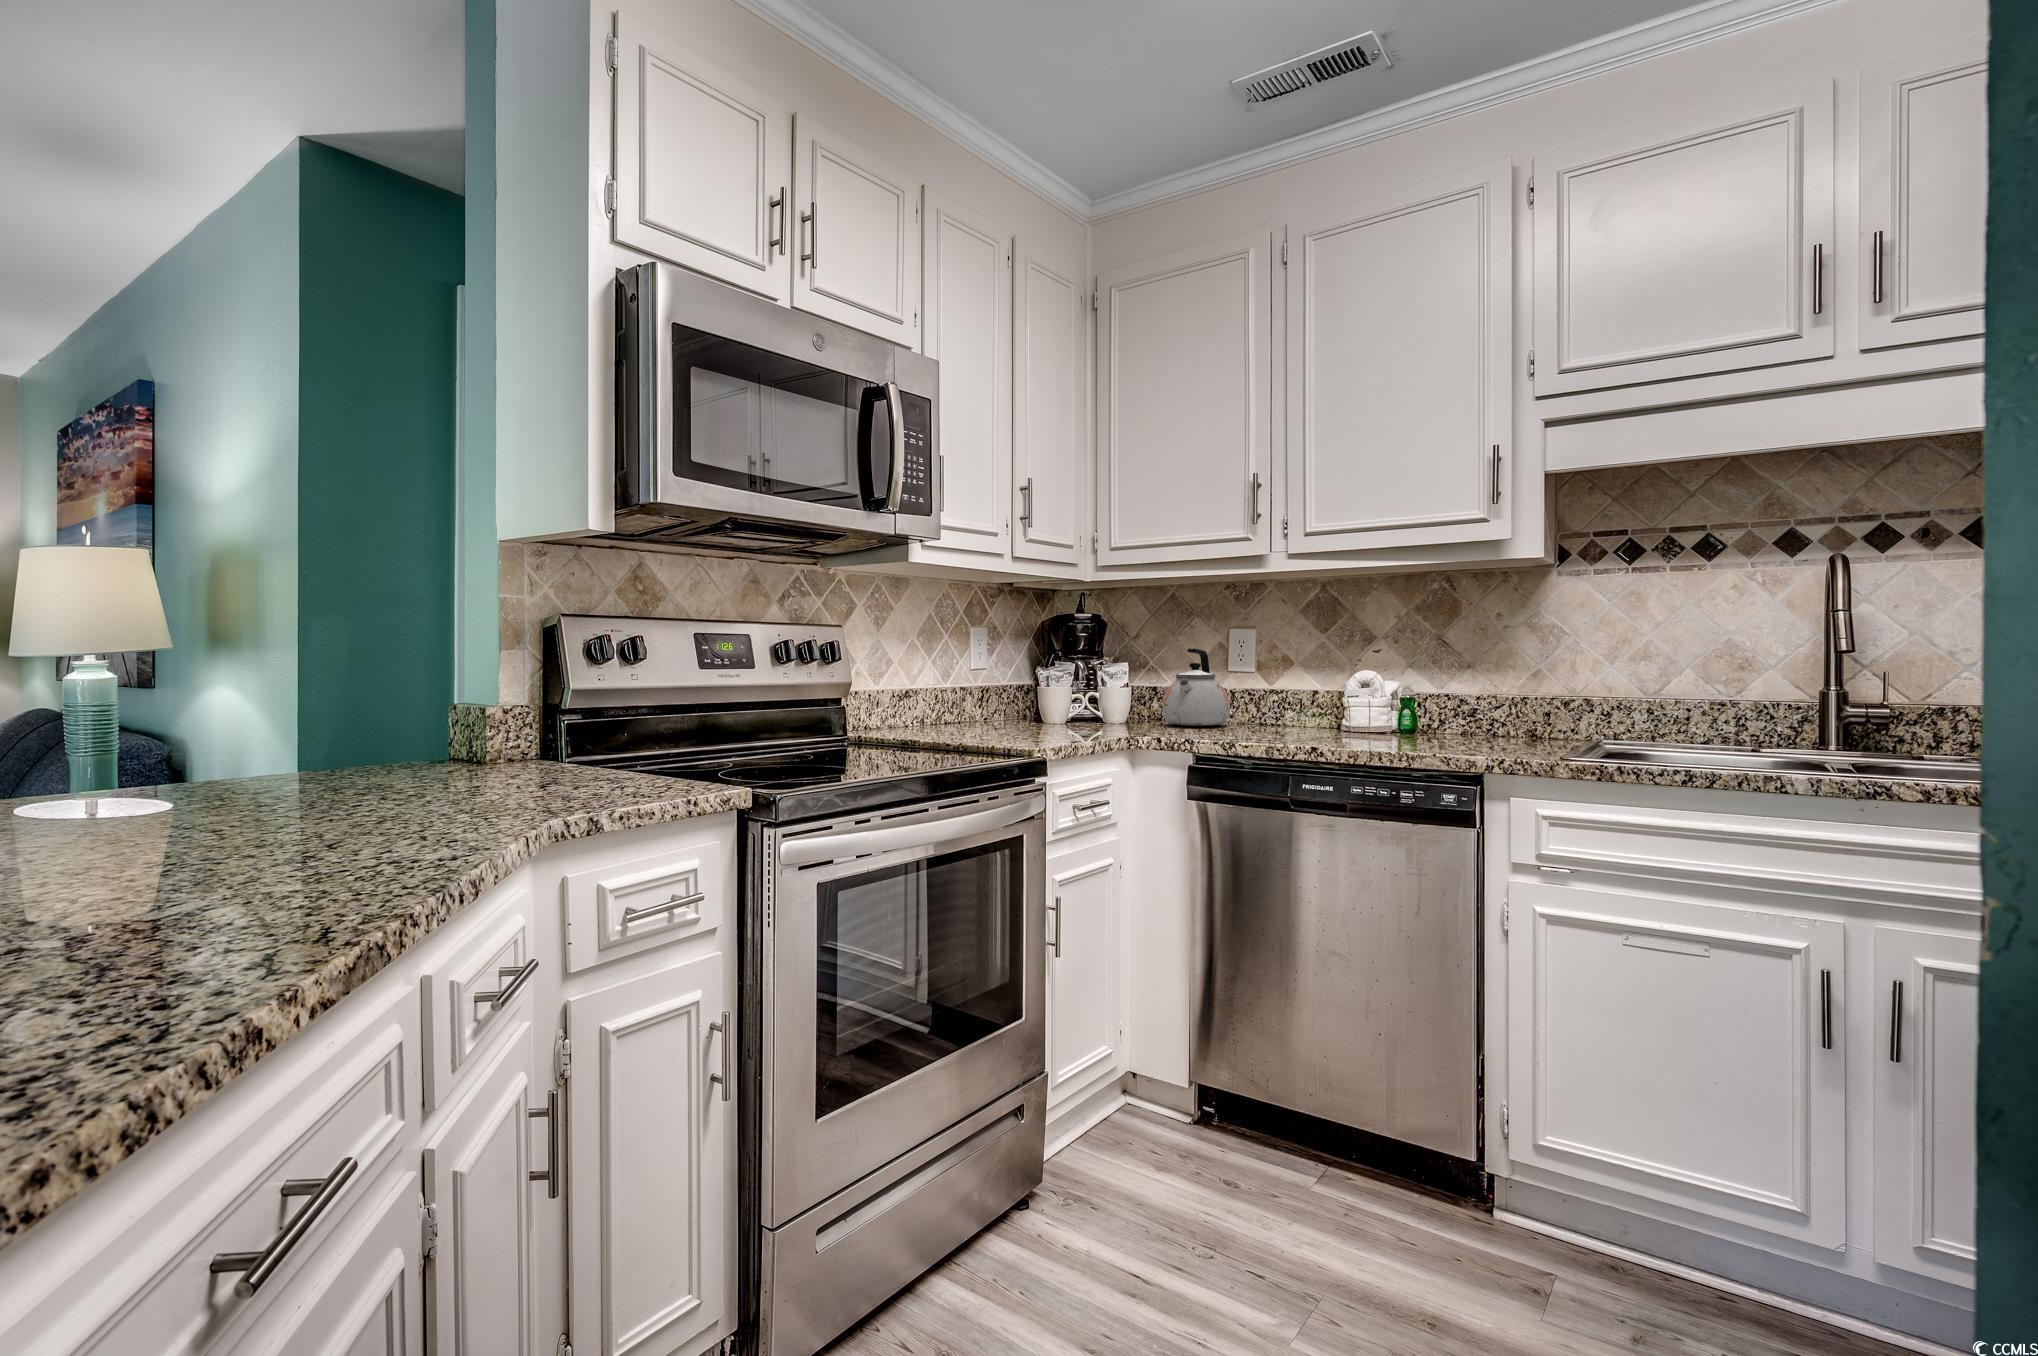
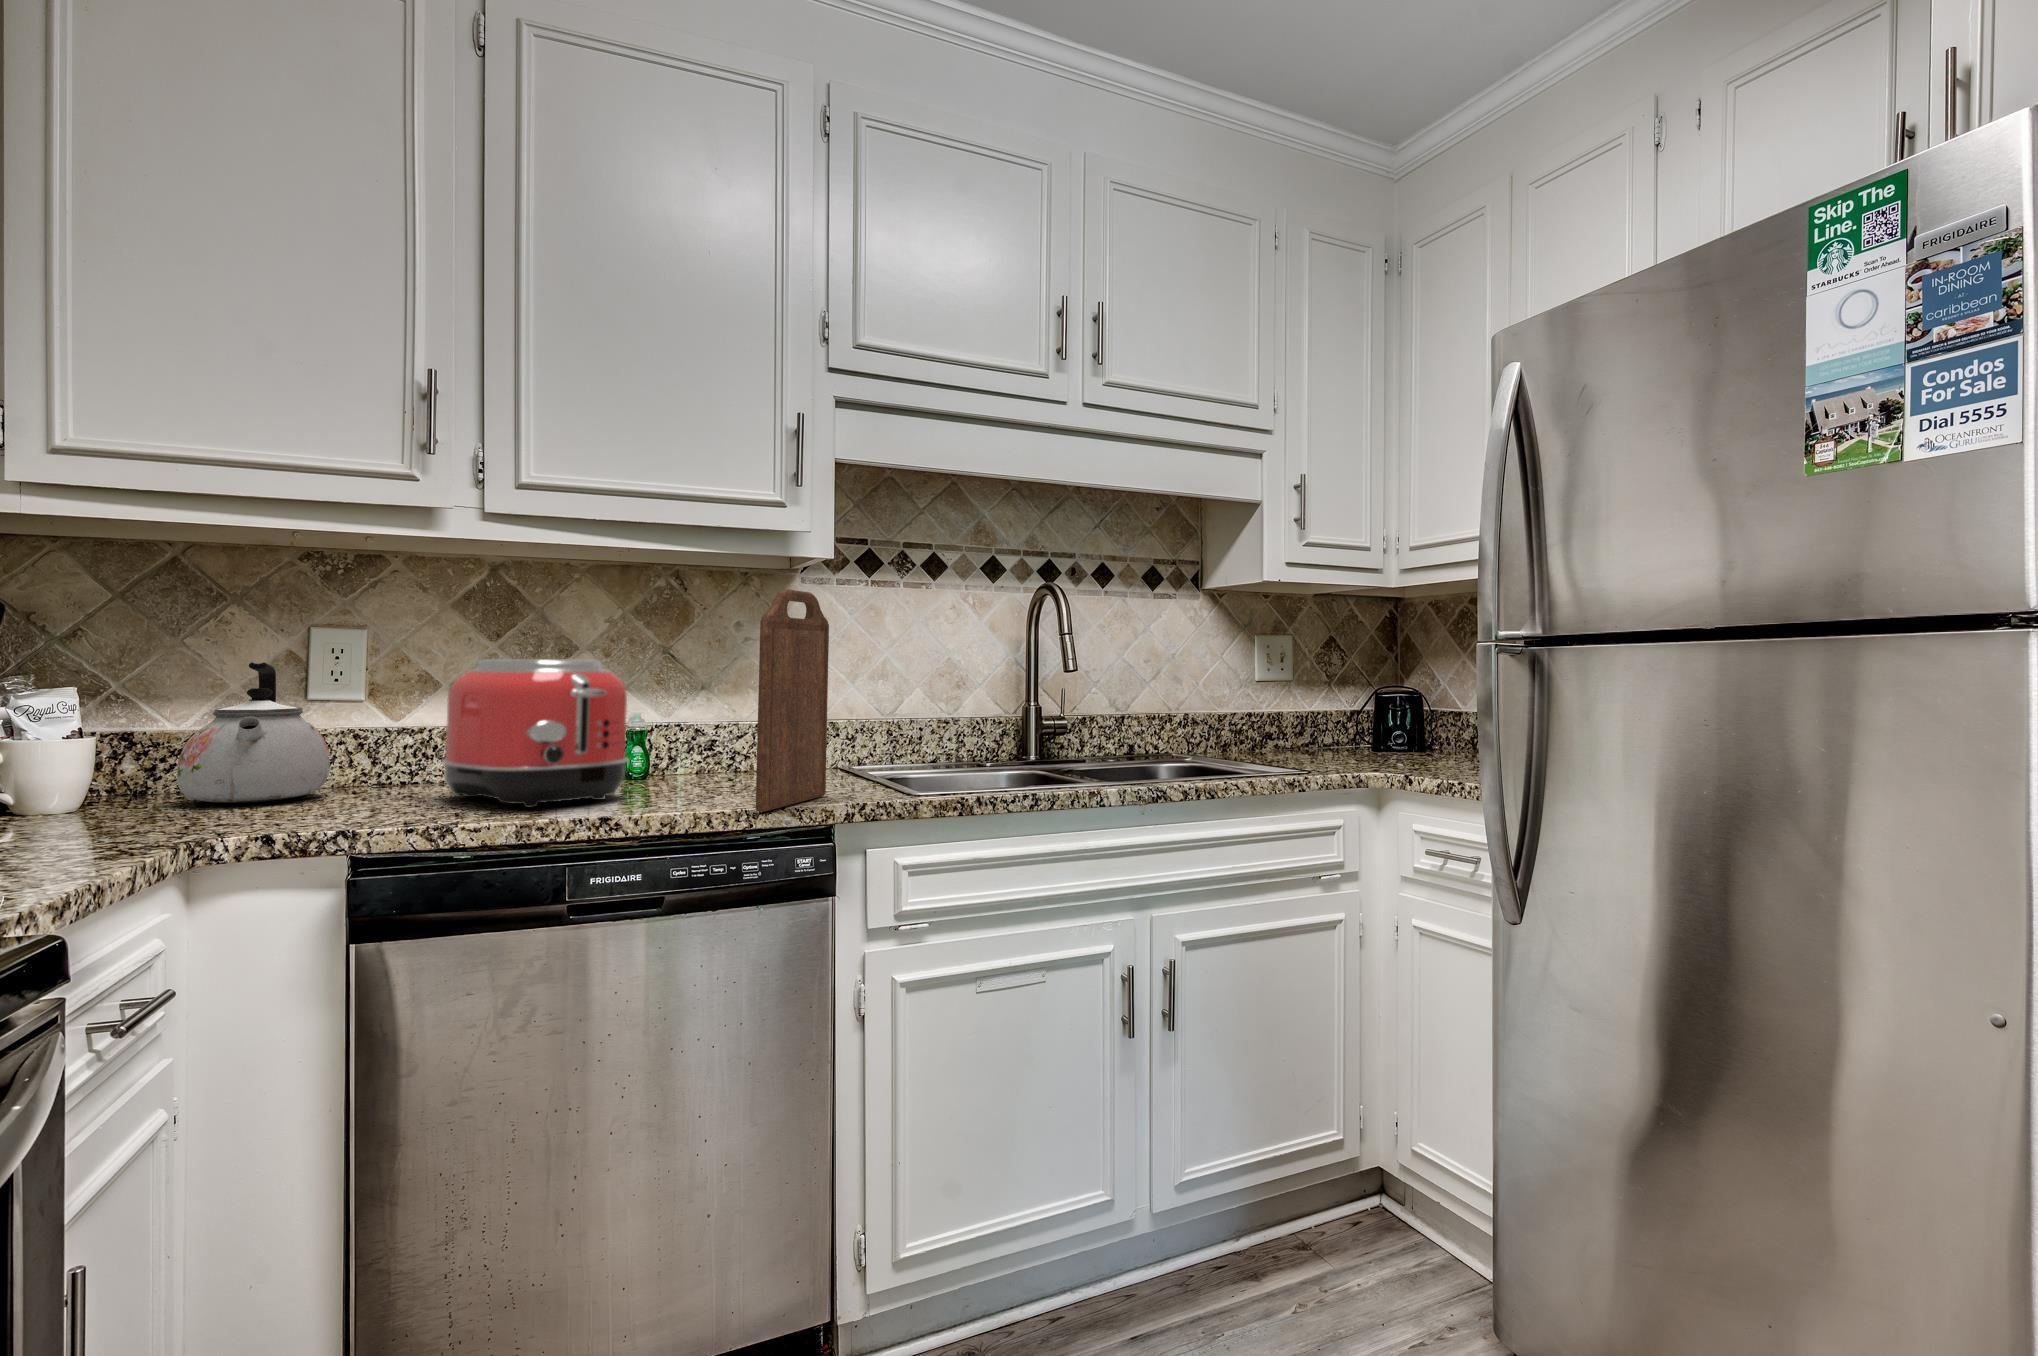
cutting board: none [1413,591,1504,757] -> present [756,590,829,812]
toaster: none [1269,646,1371,742] -> present [442,659,629,807]

